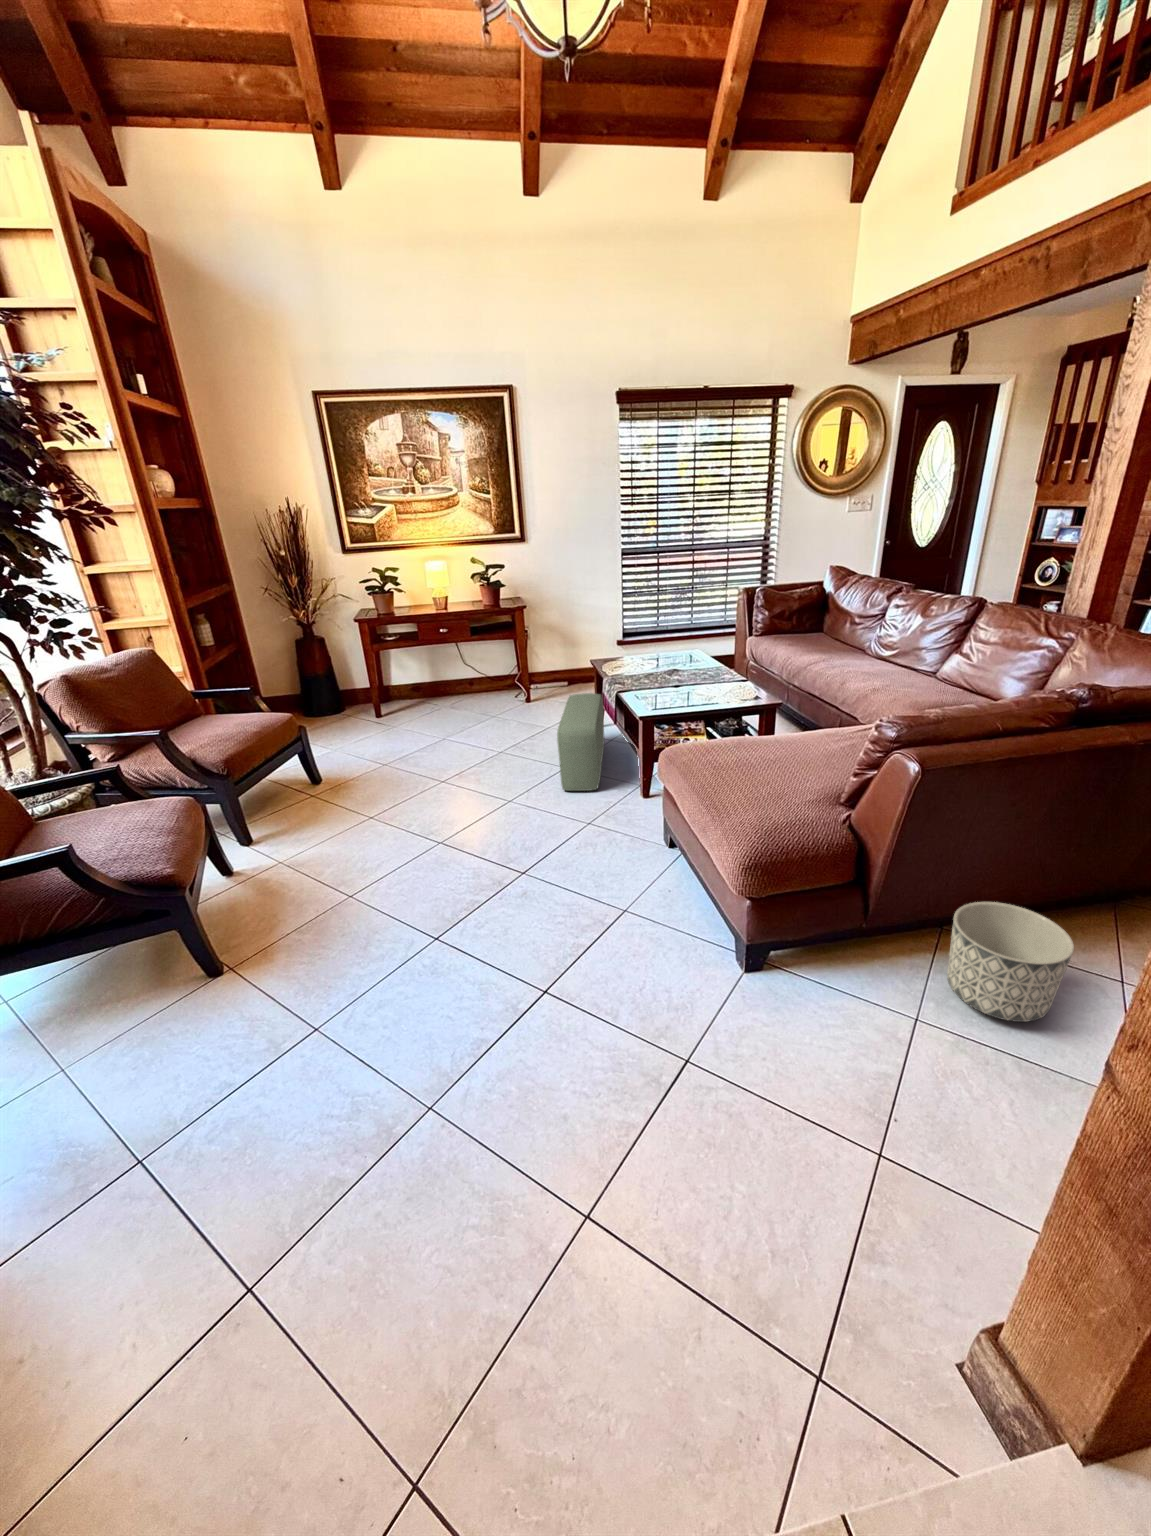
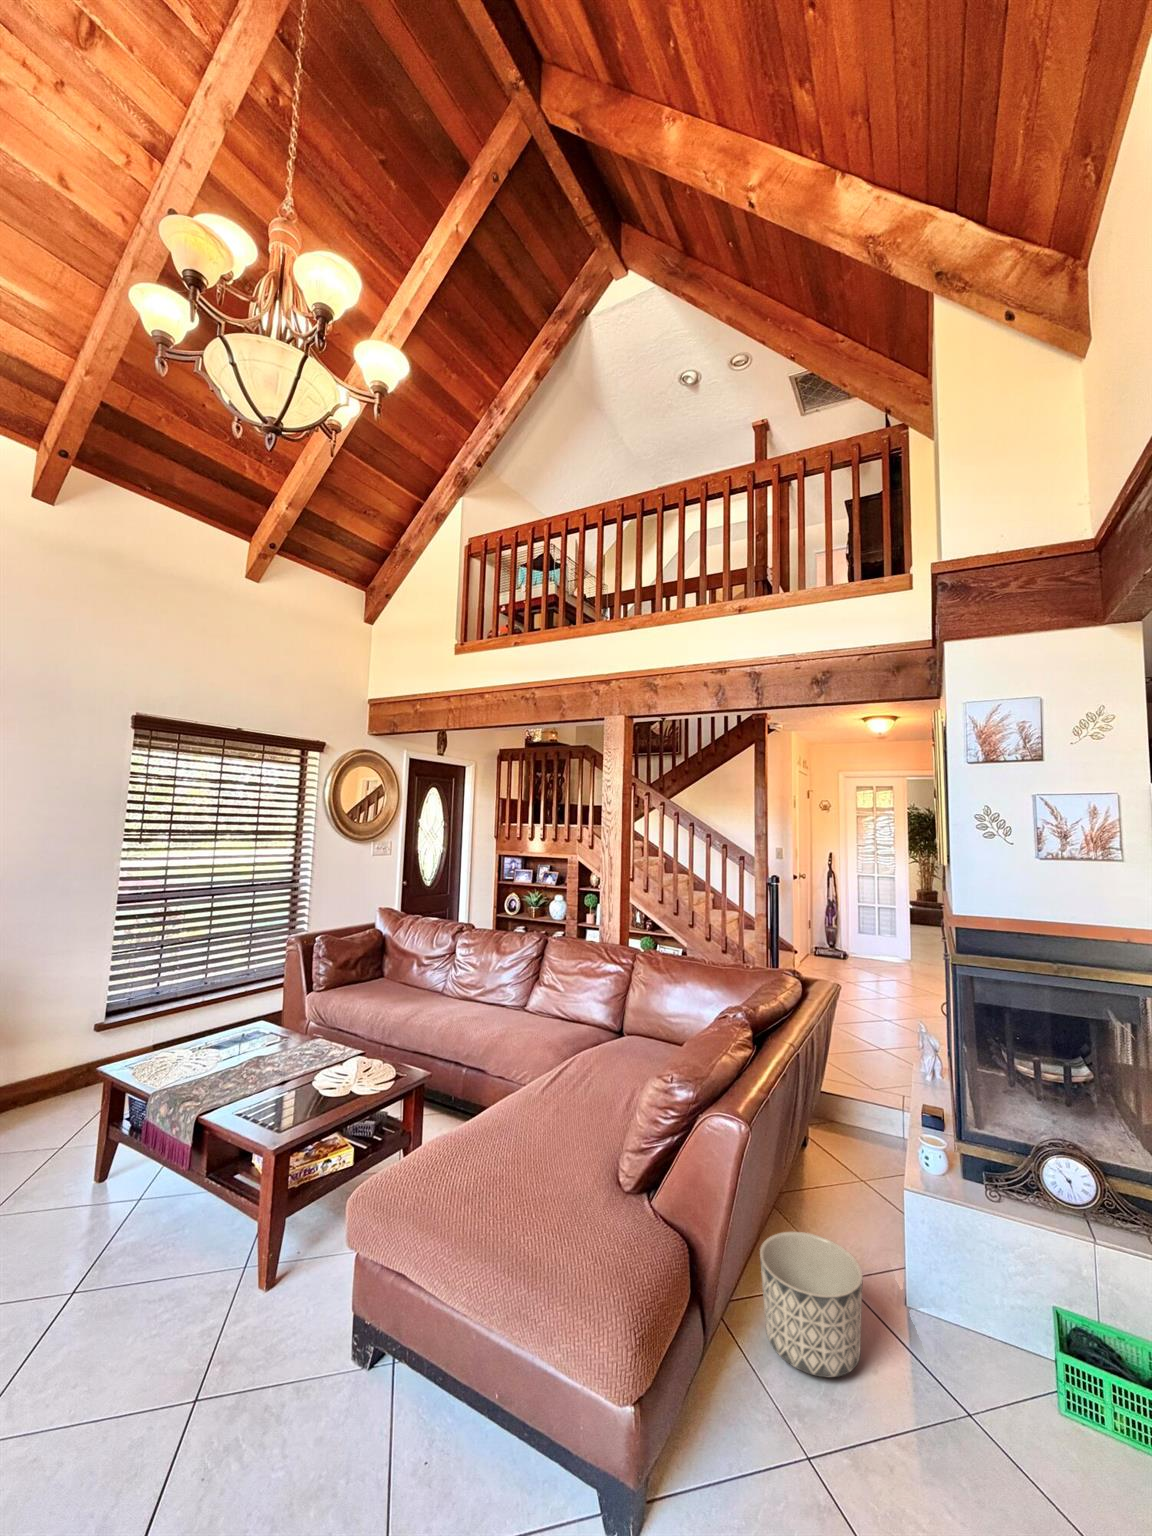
pouf: present [557,693,604,791] -> none [75,1117,191,1328]

